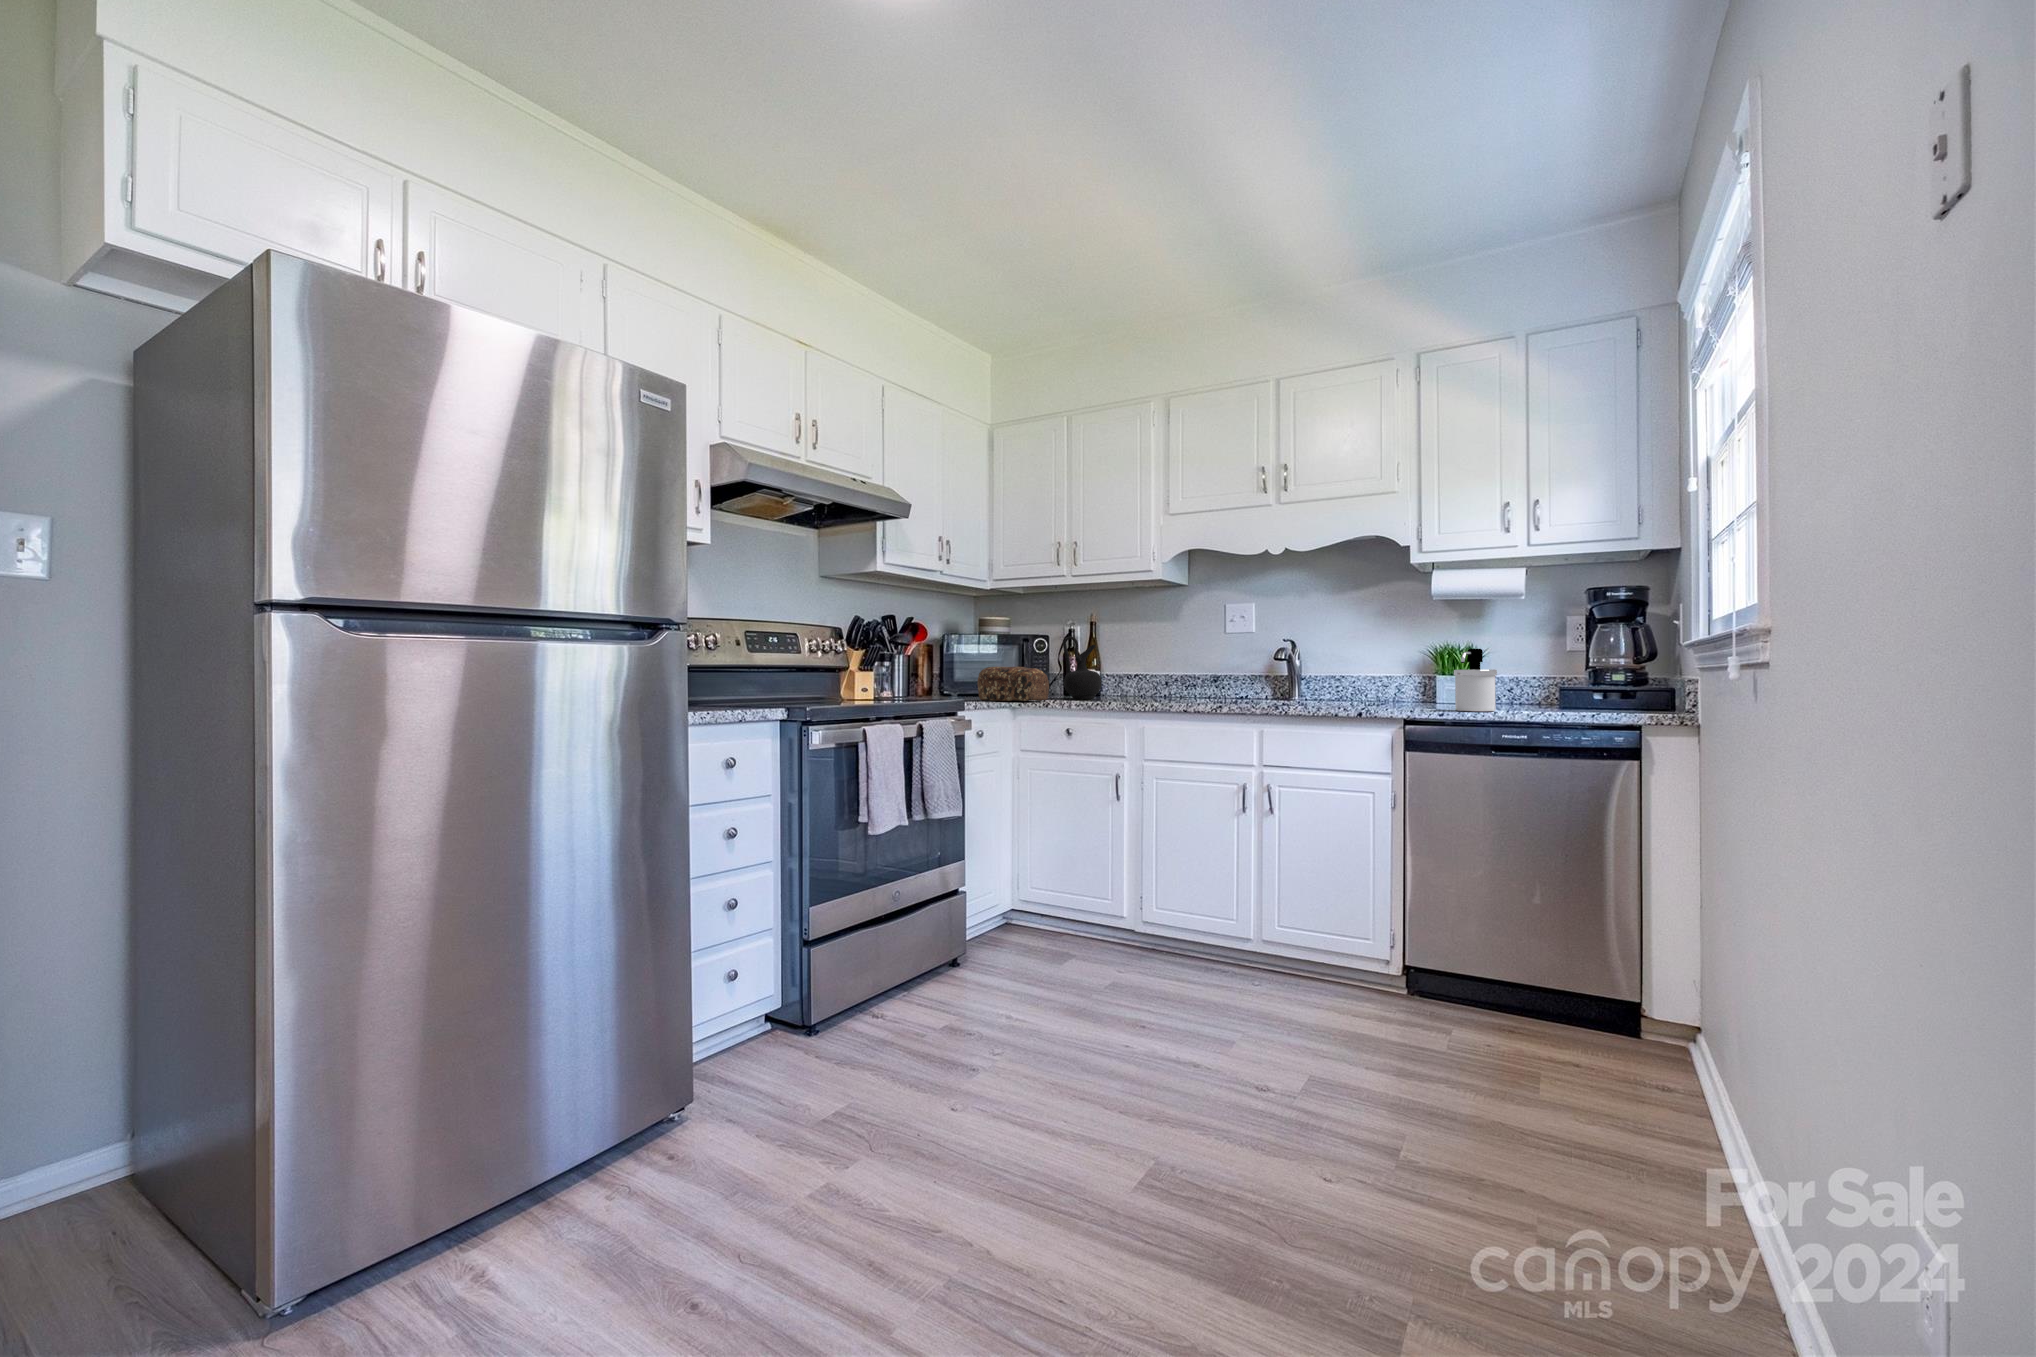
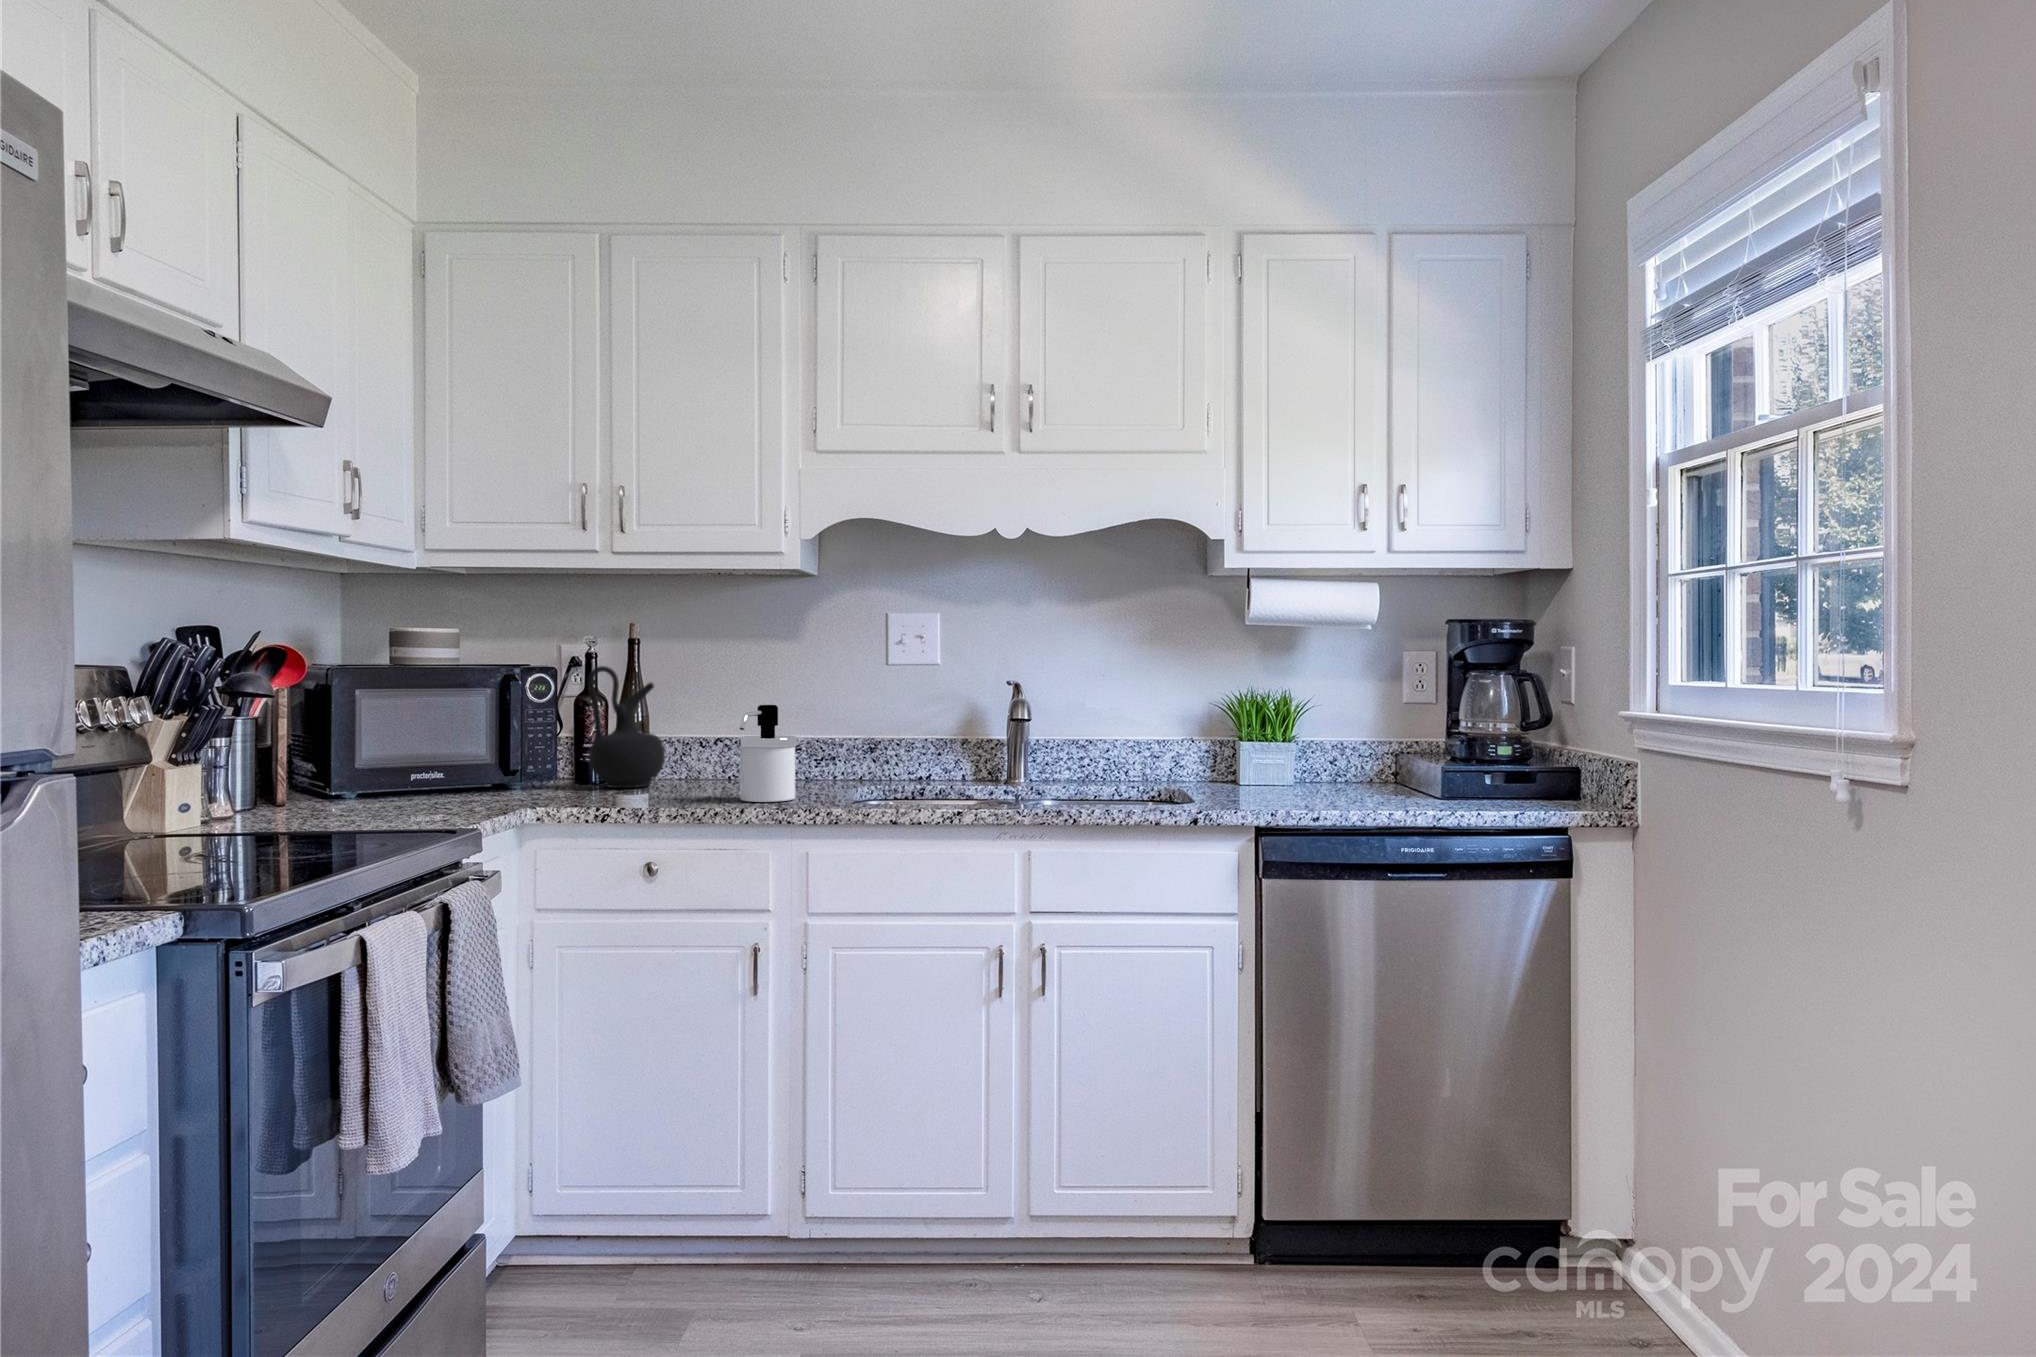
soap dispenser: present [1454,649,1497,711] -> present [738,705,797,802]
bread loaf: present [978,667,1049,701] -> none [410,731,575,805]

